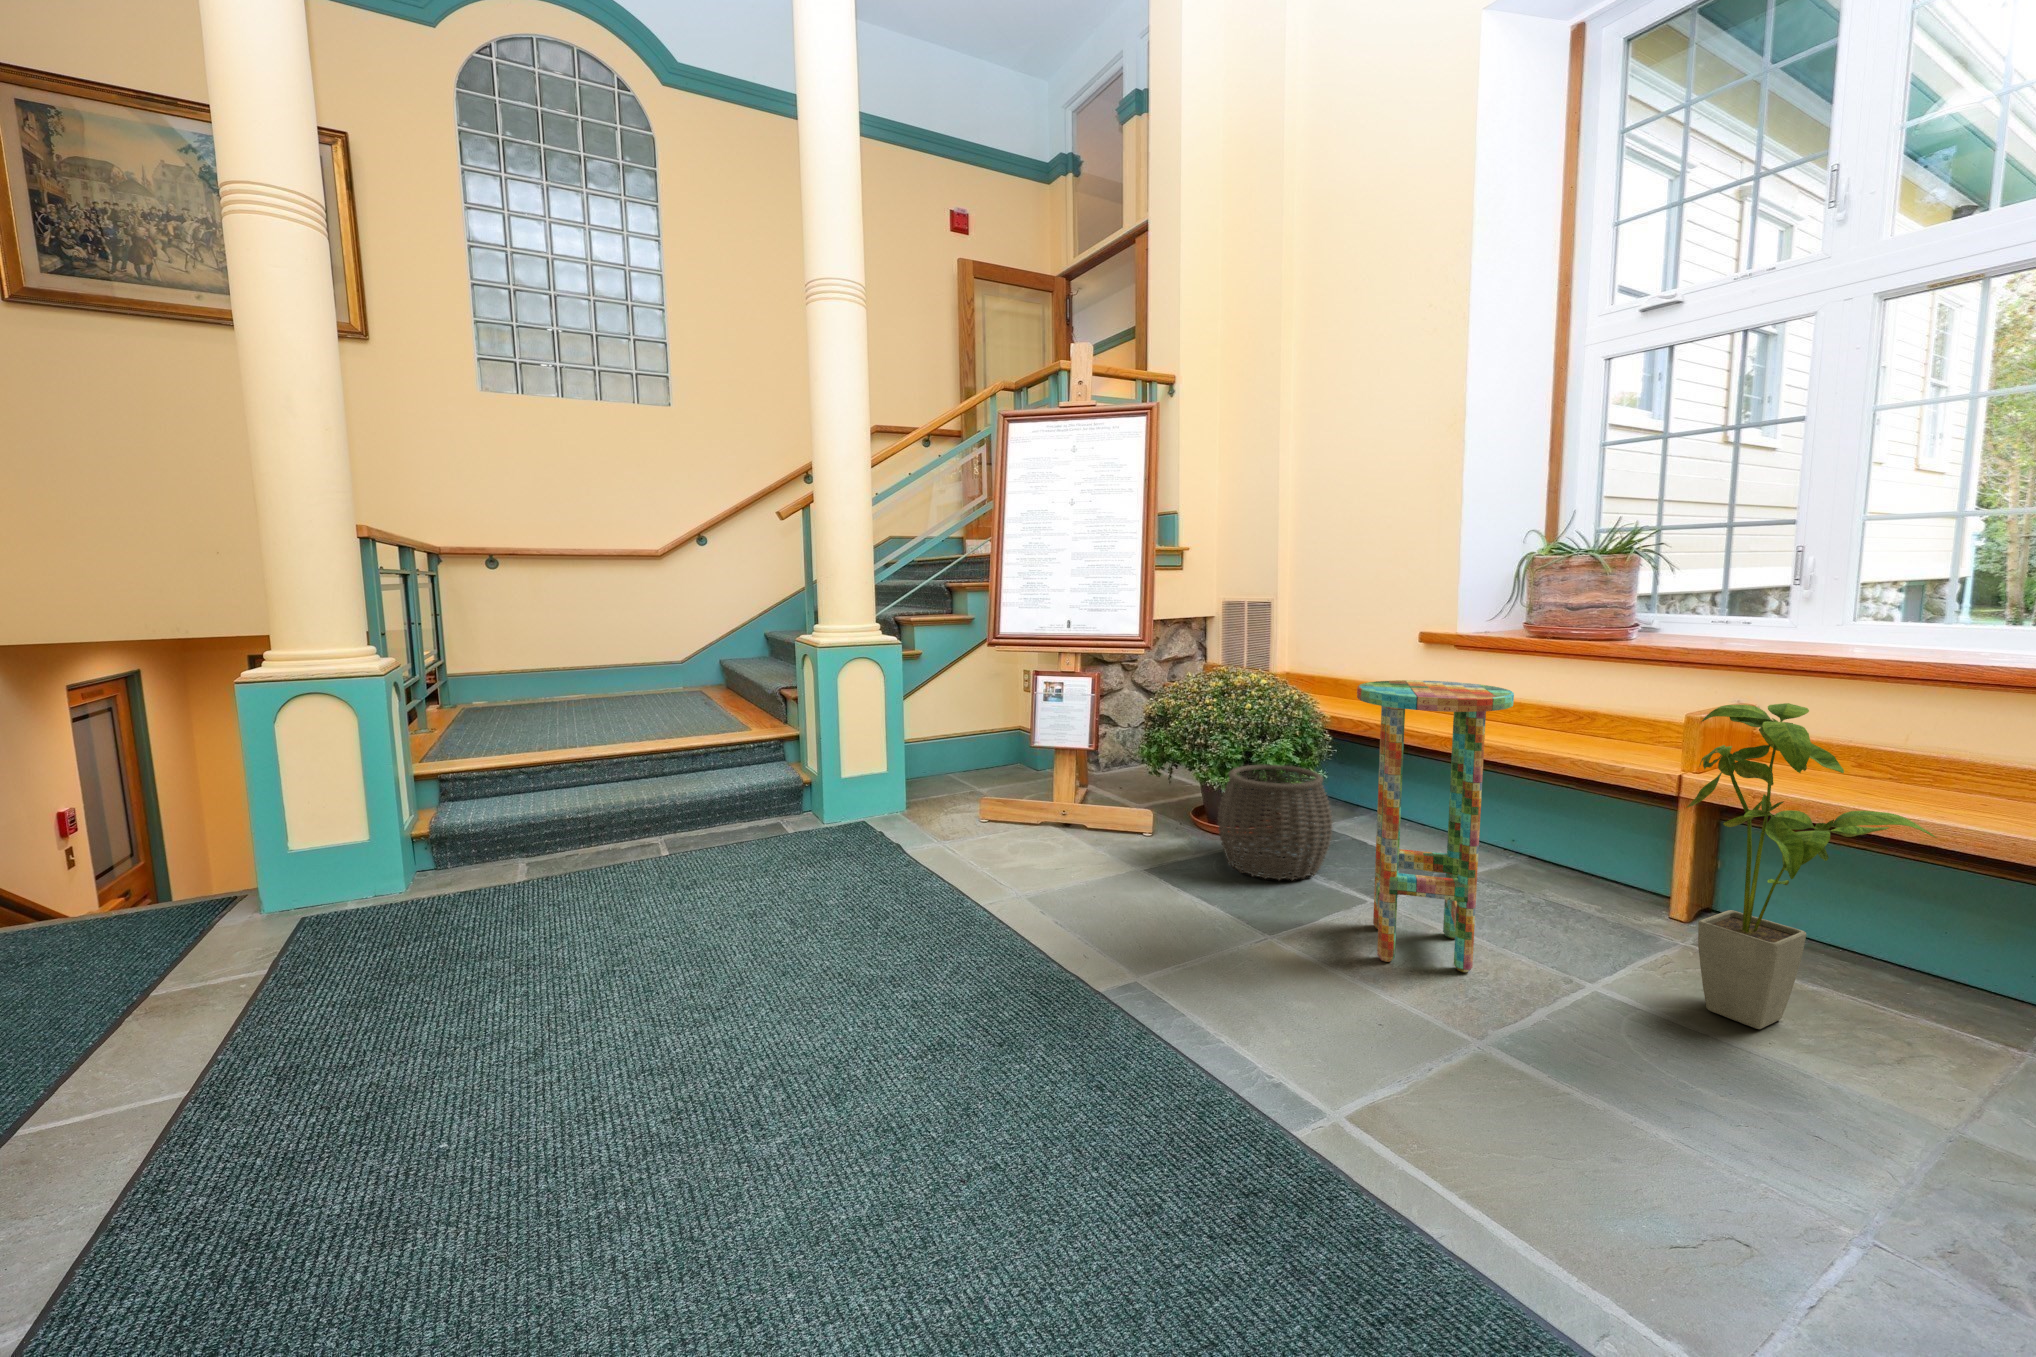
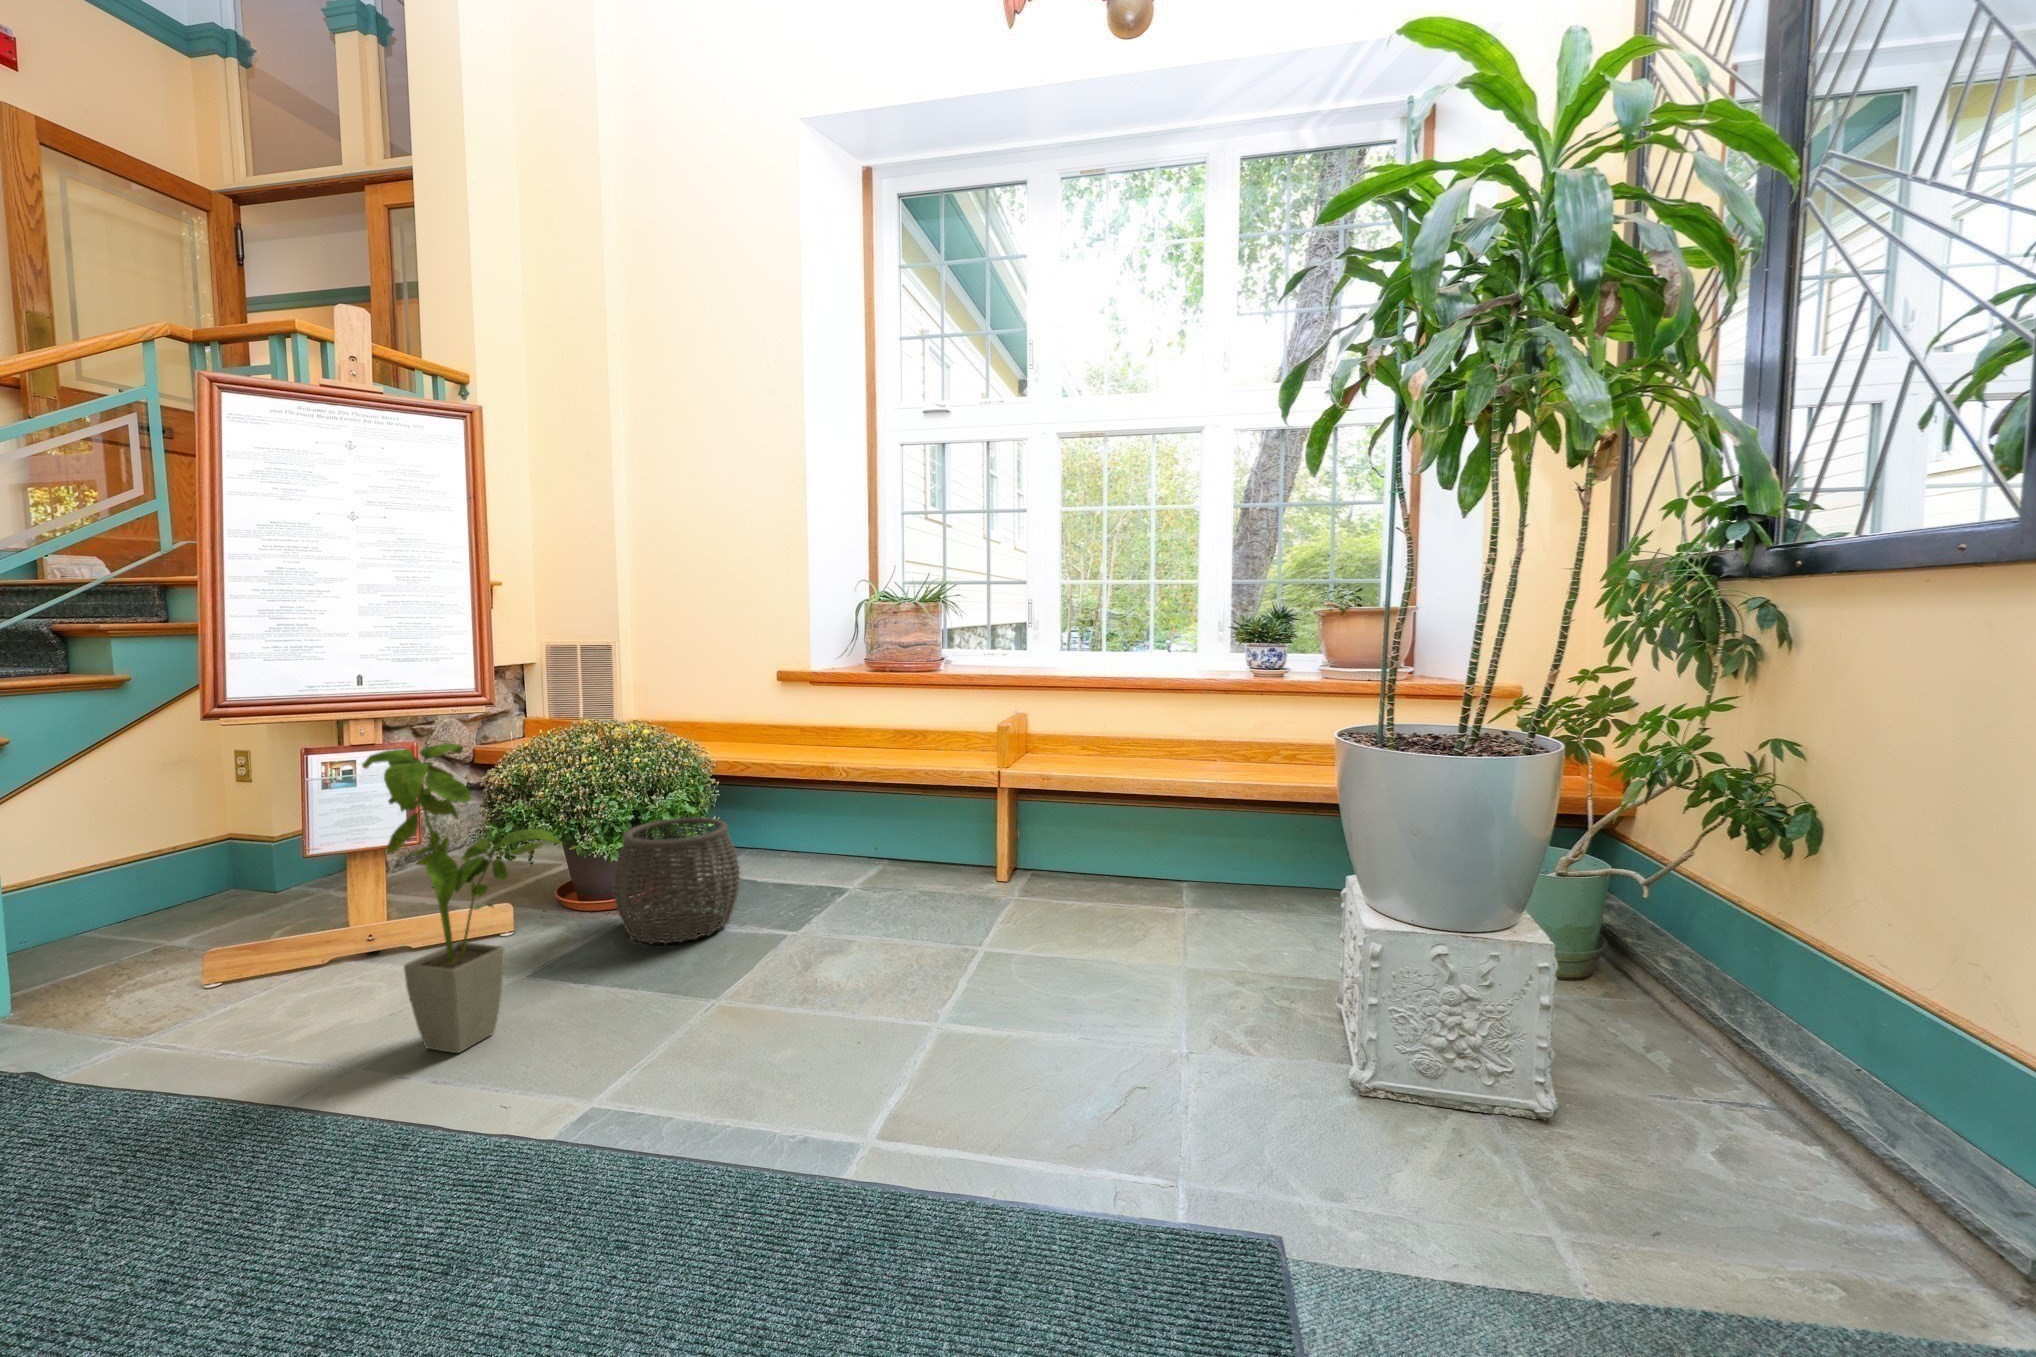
side table: present [1357,680,1514,972] -> none [782,714,913,984]
house plant: present [1686,703,1935,1029] -> present [362,743,563,1053]

